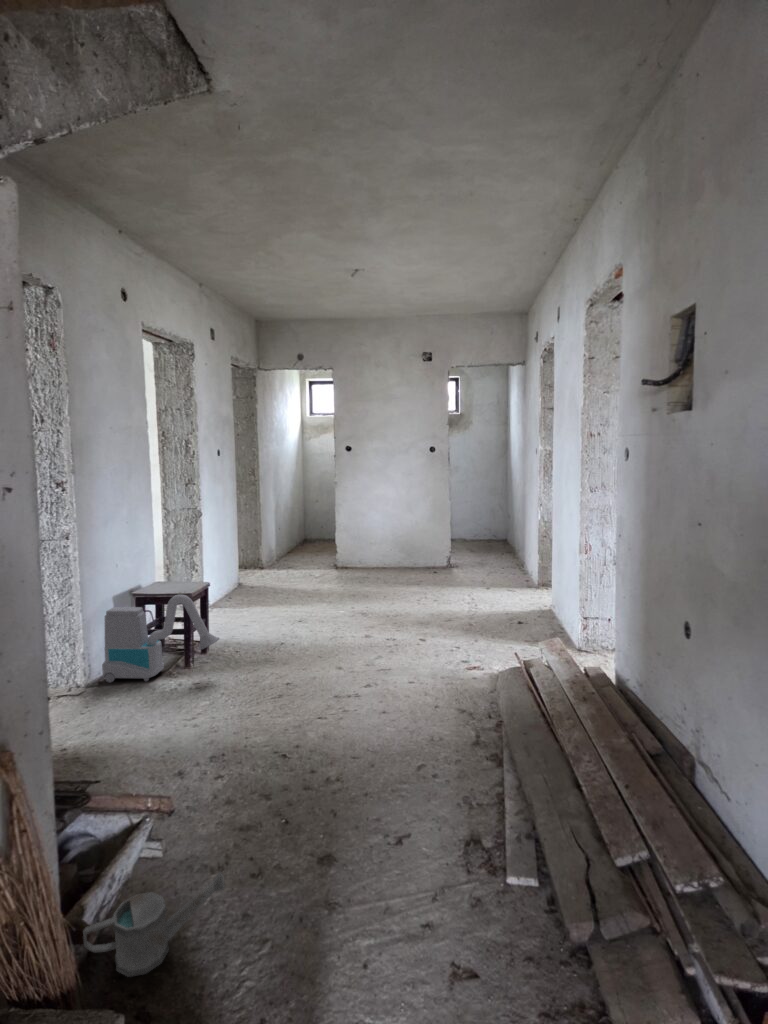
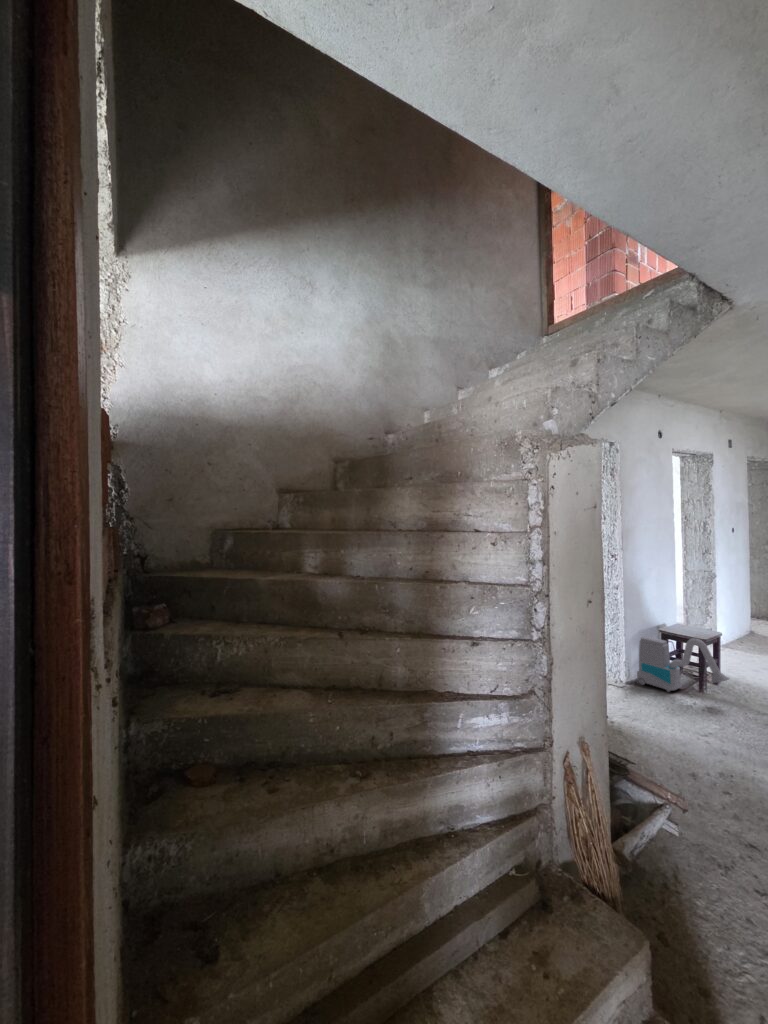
watering can: present [83,872,225,977] -> none [637,819,729,868]

